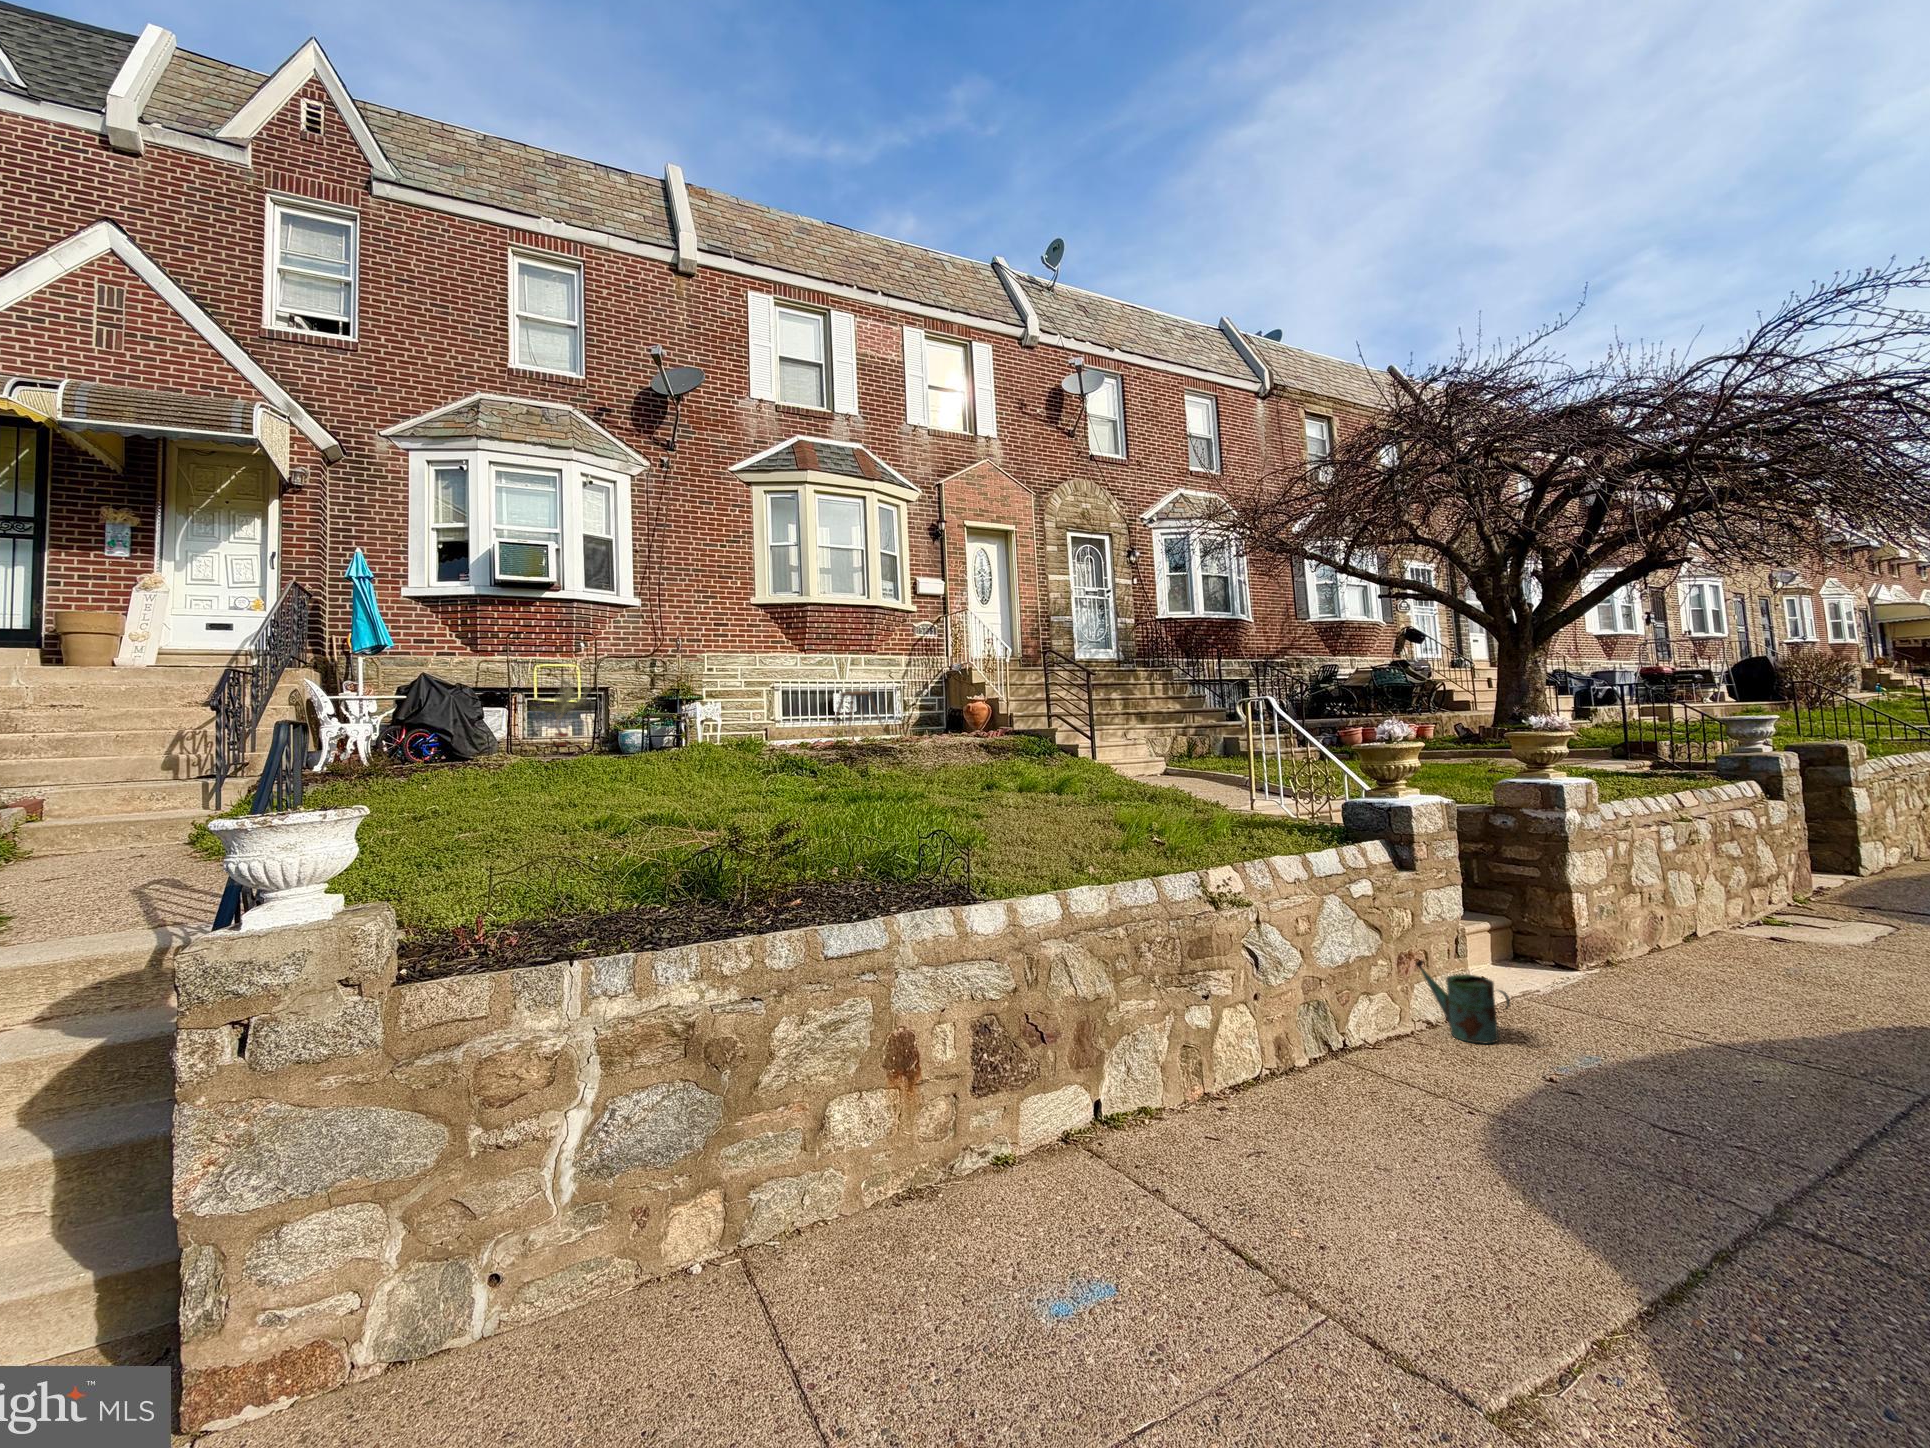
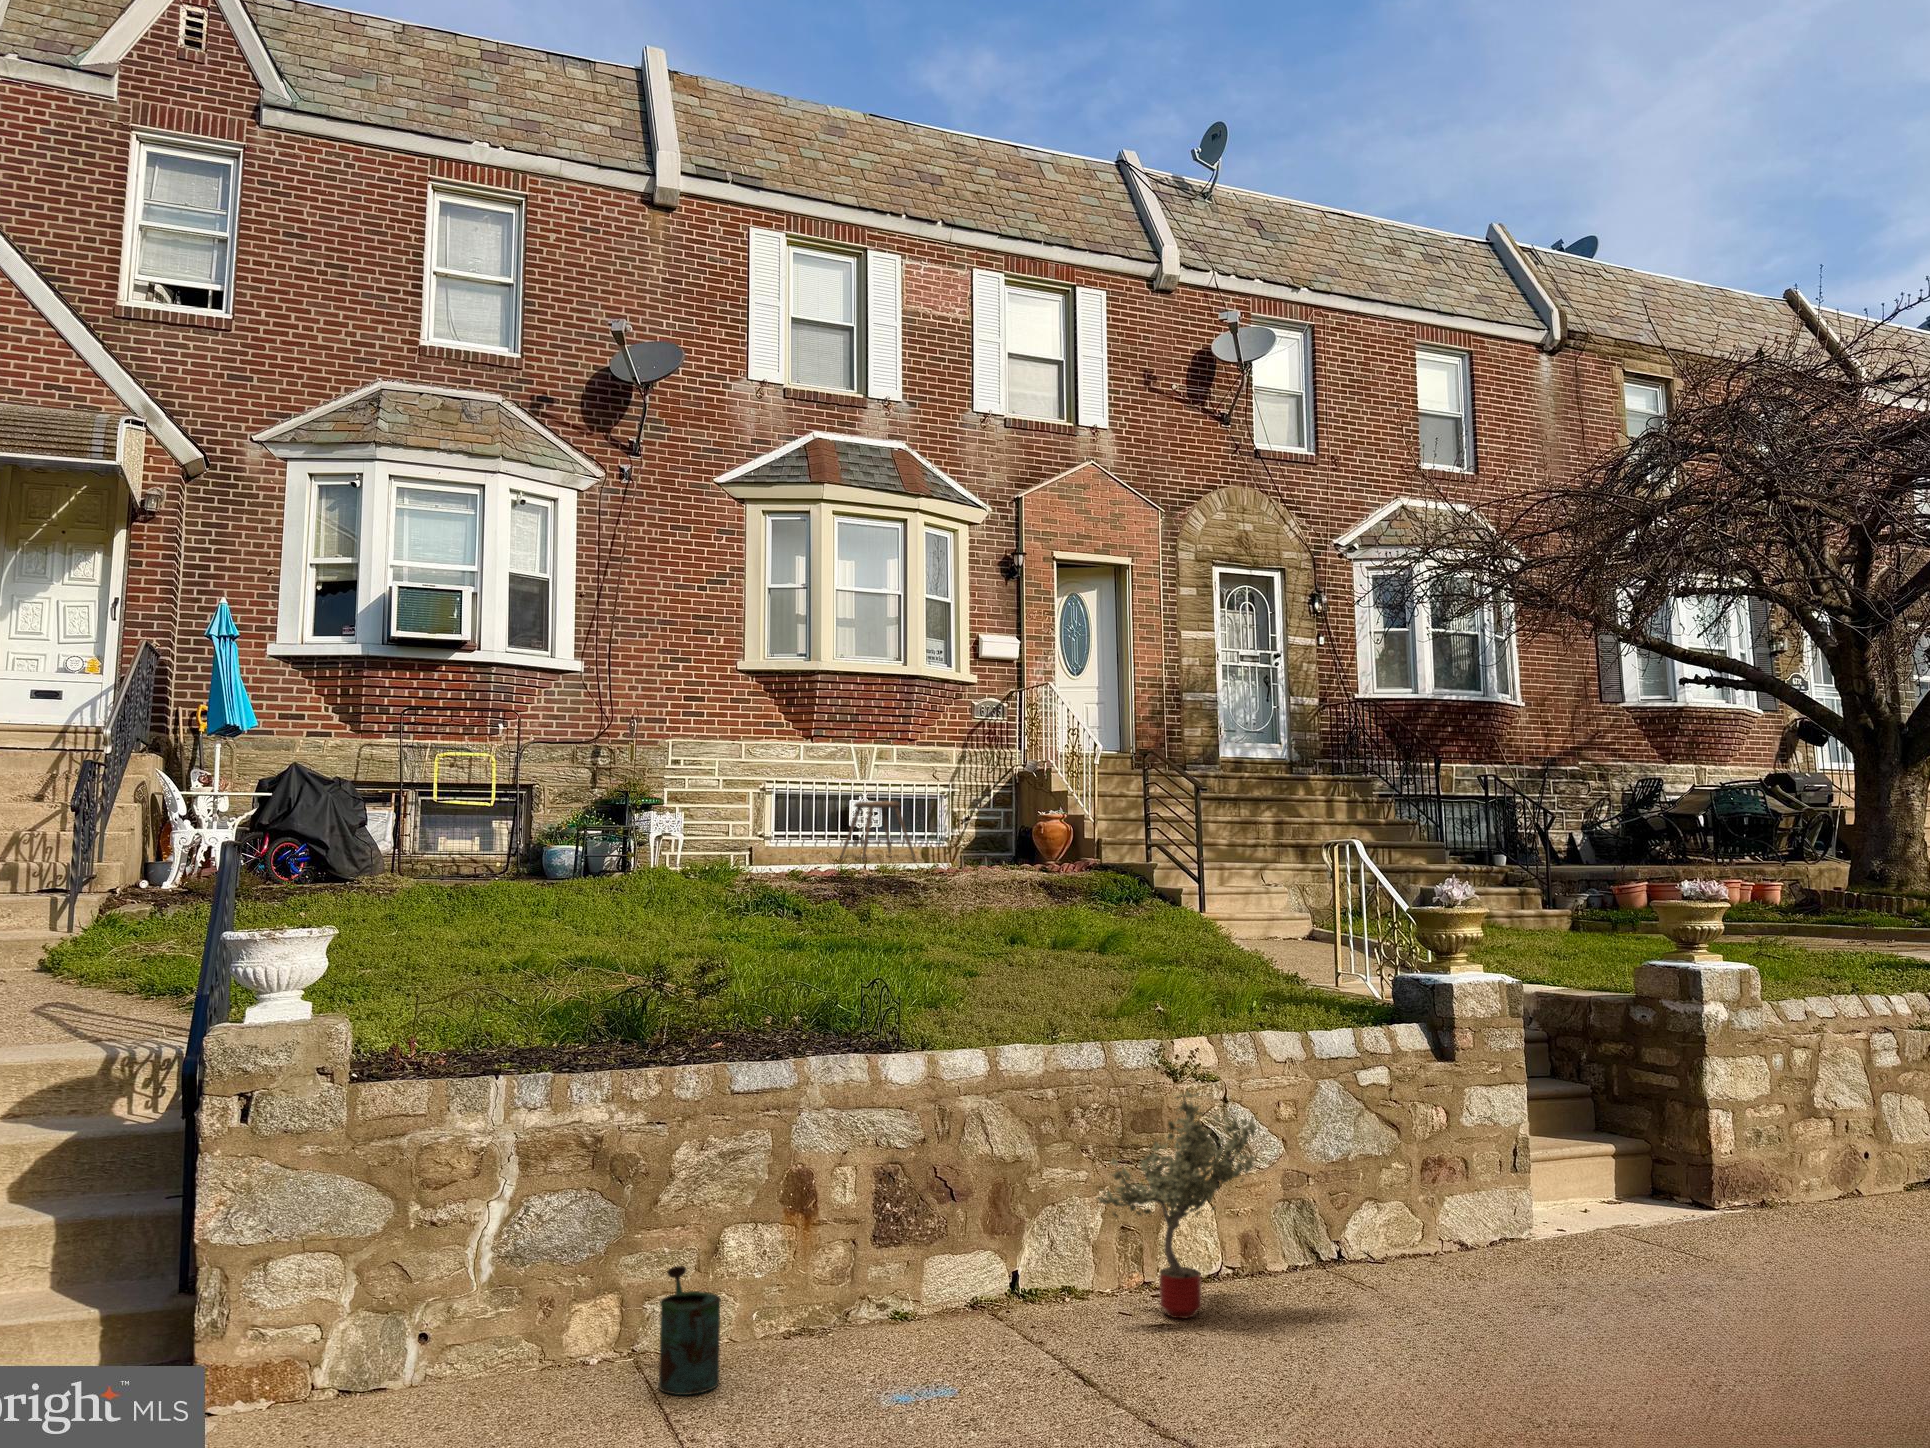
potted tree: present [533,678,590,746] -> present [1096,1091,1256,1318]
watering can: present [1416,960,1510,1043] -> present [659,1266,721,1395]

